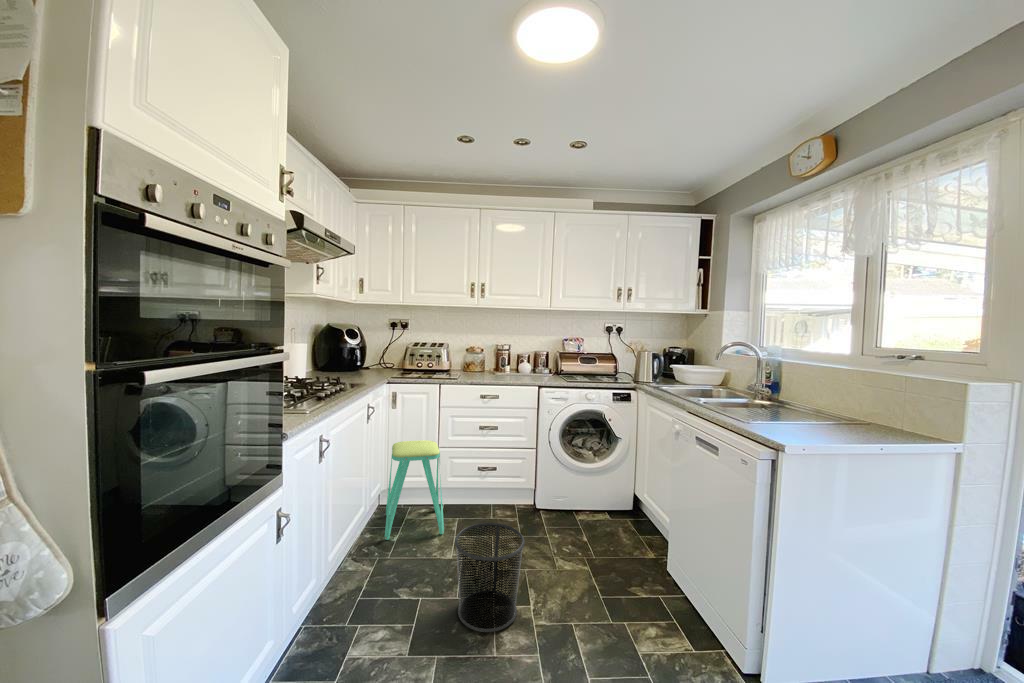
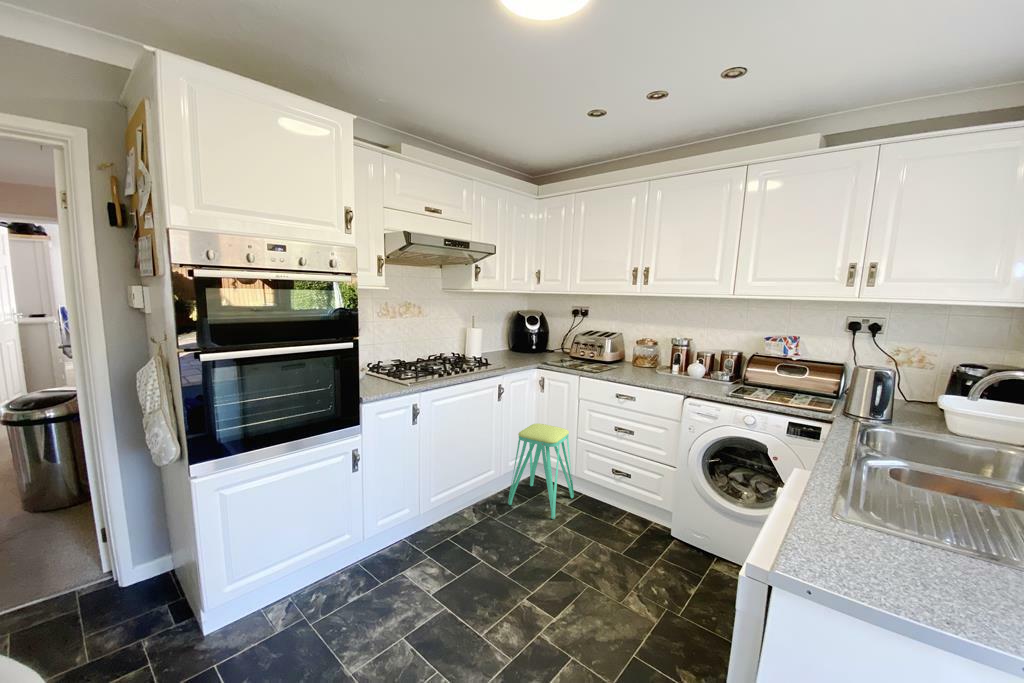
waste bin: present [455,523,525,632] -> none [482,516,550,621]

